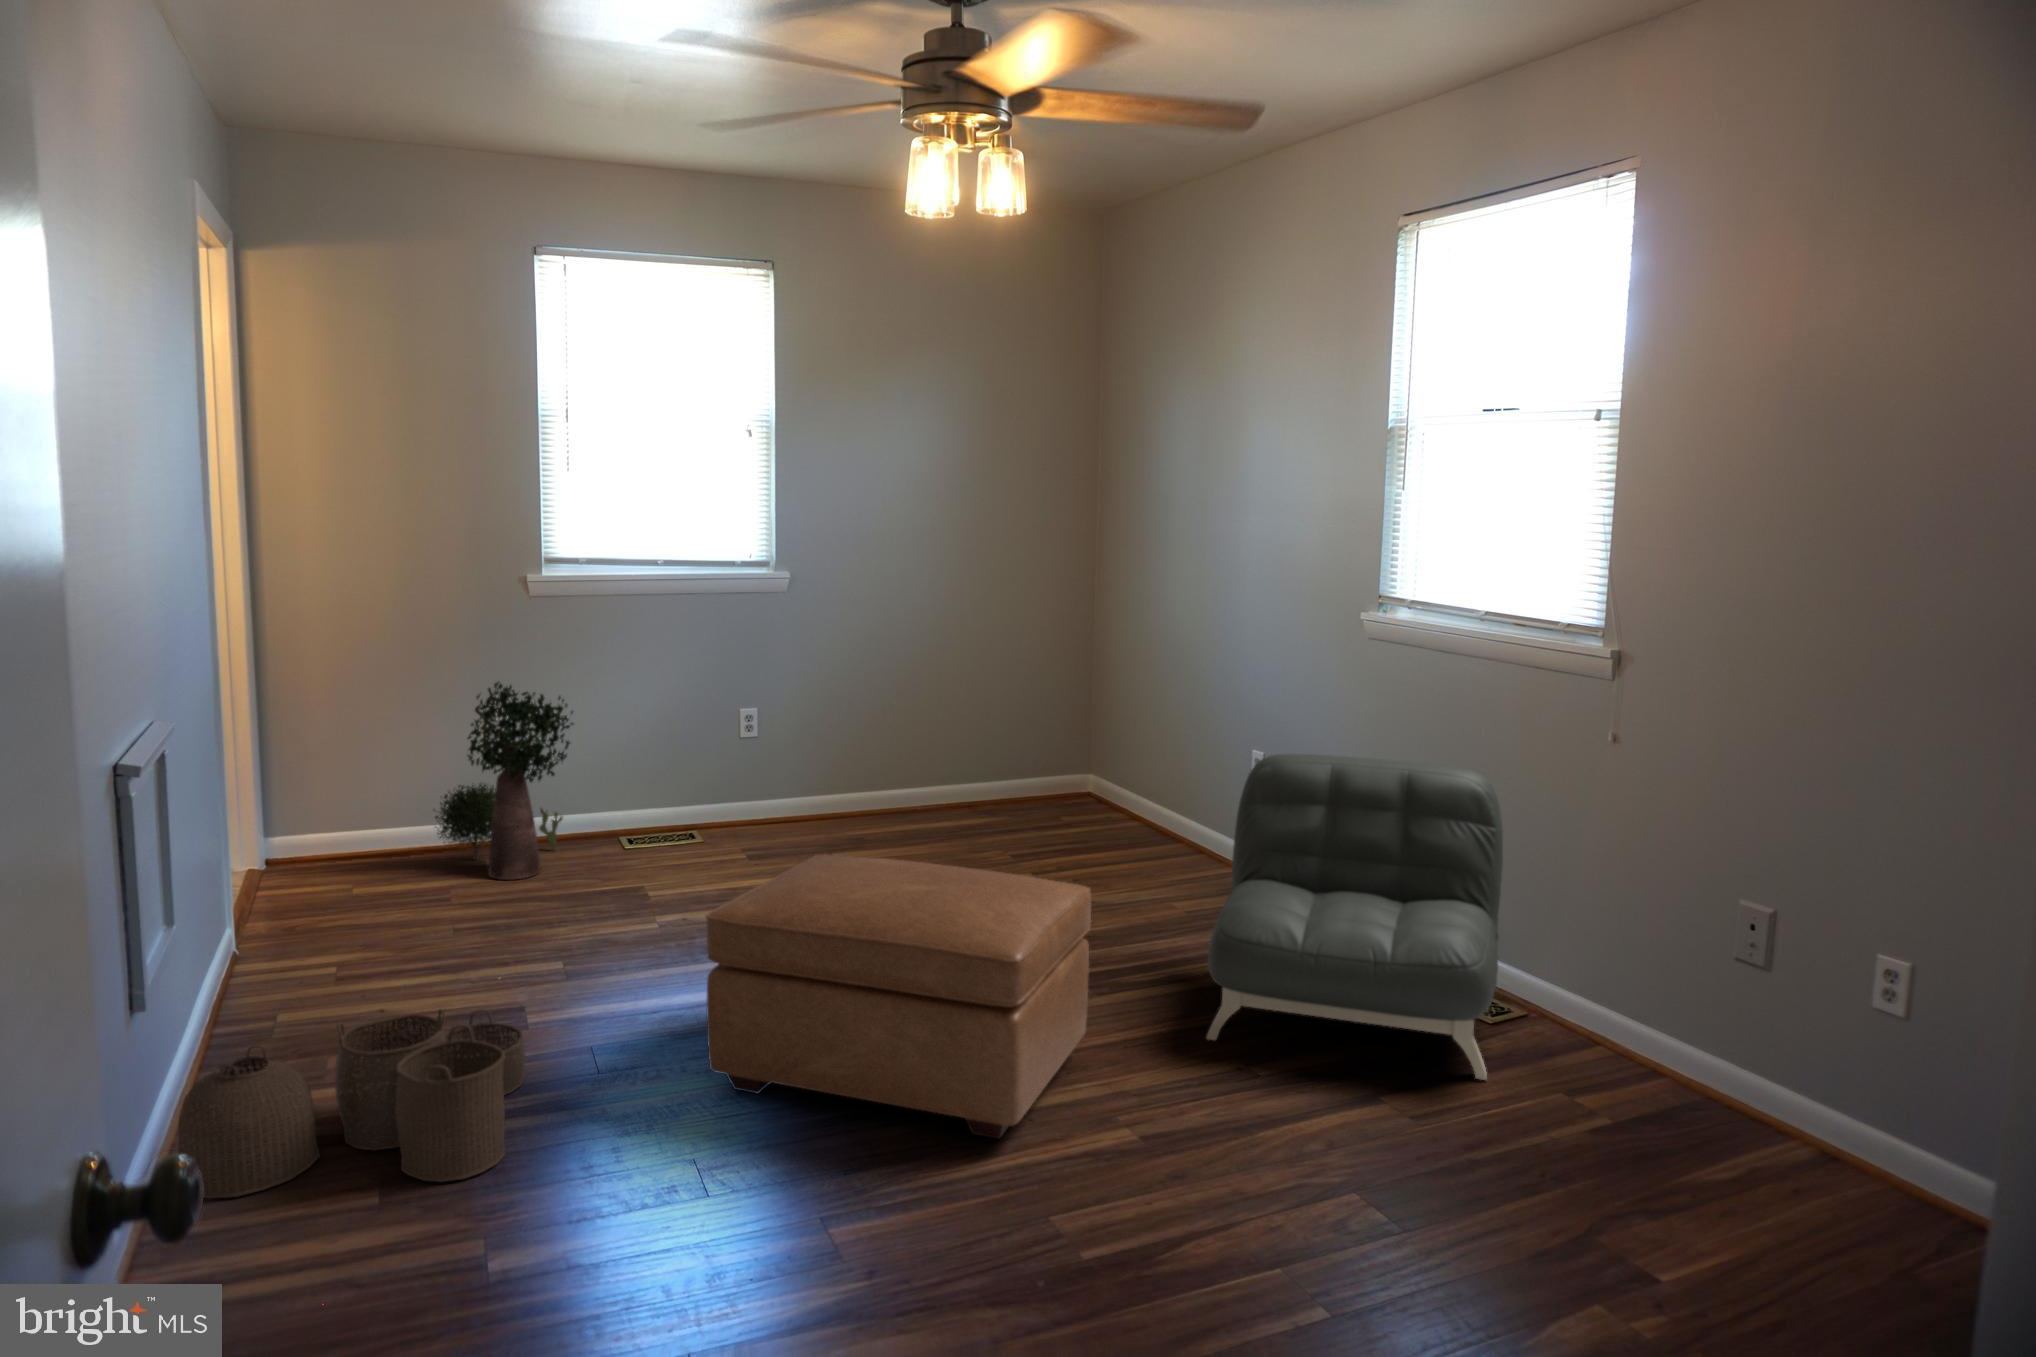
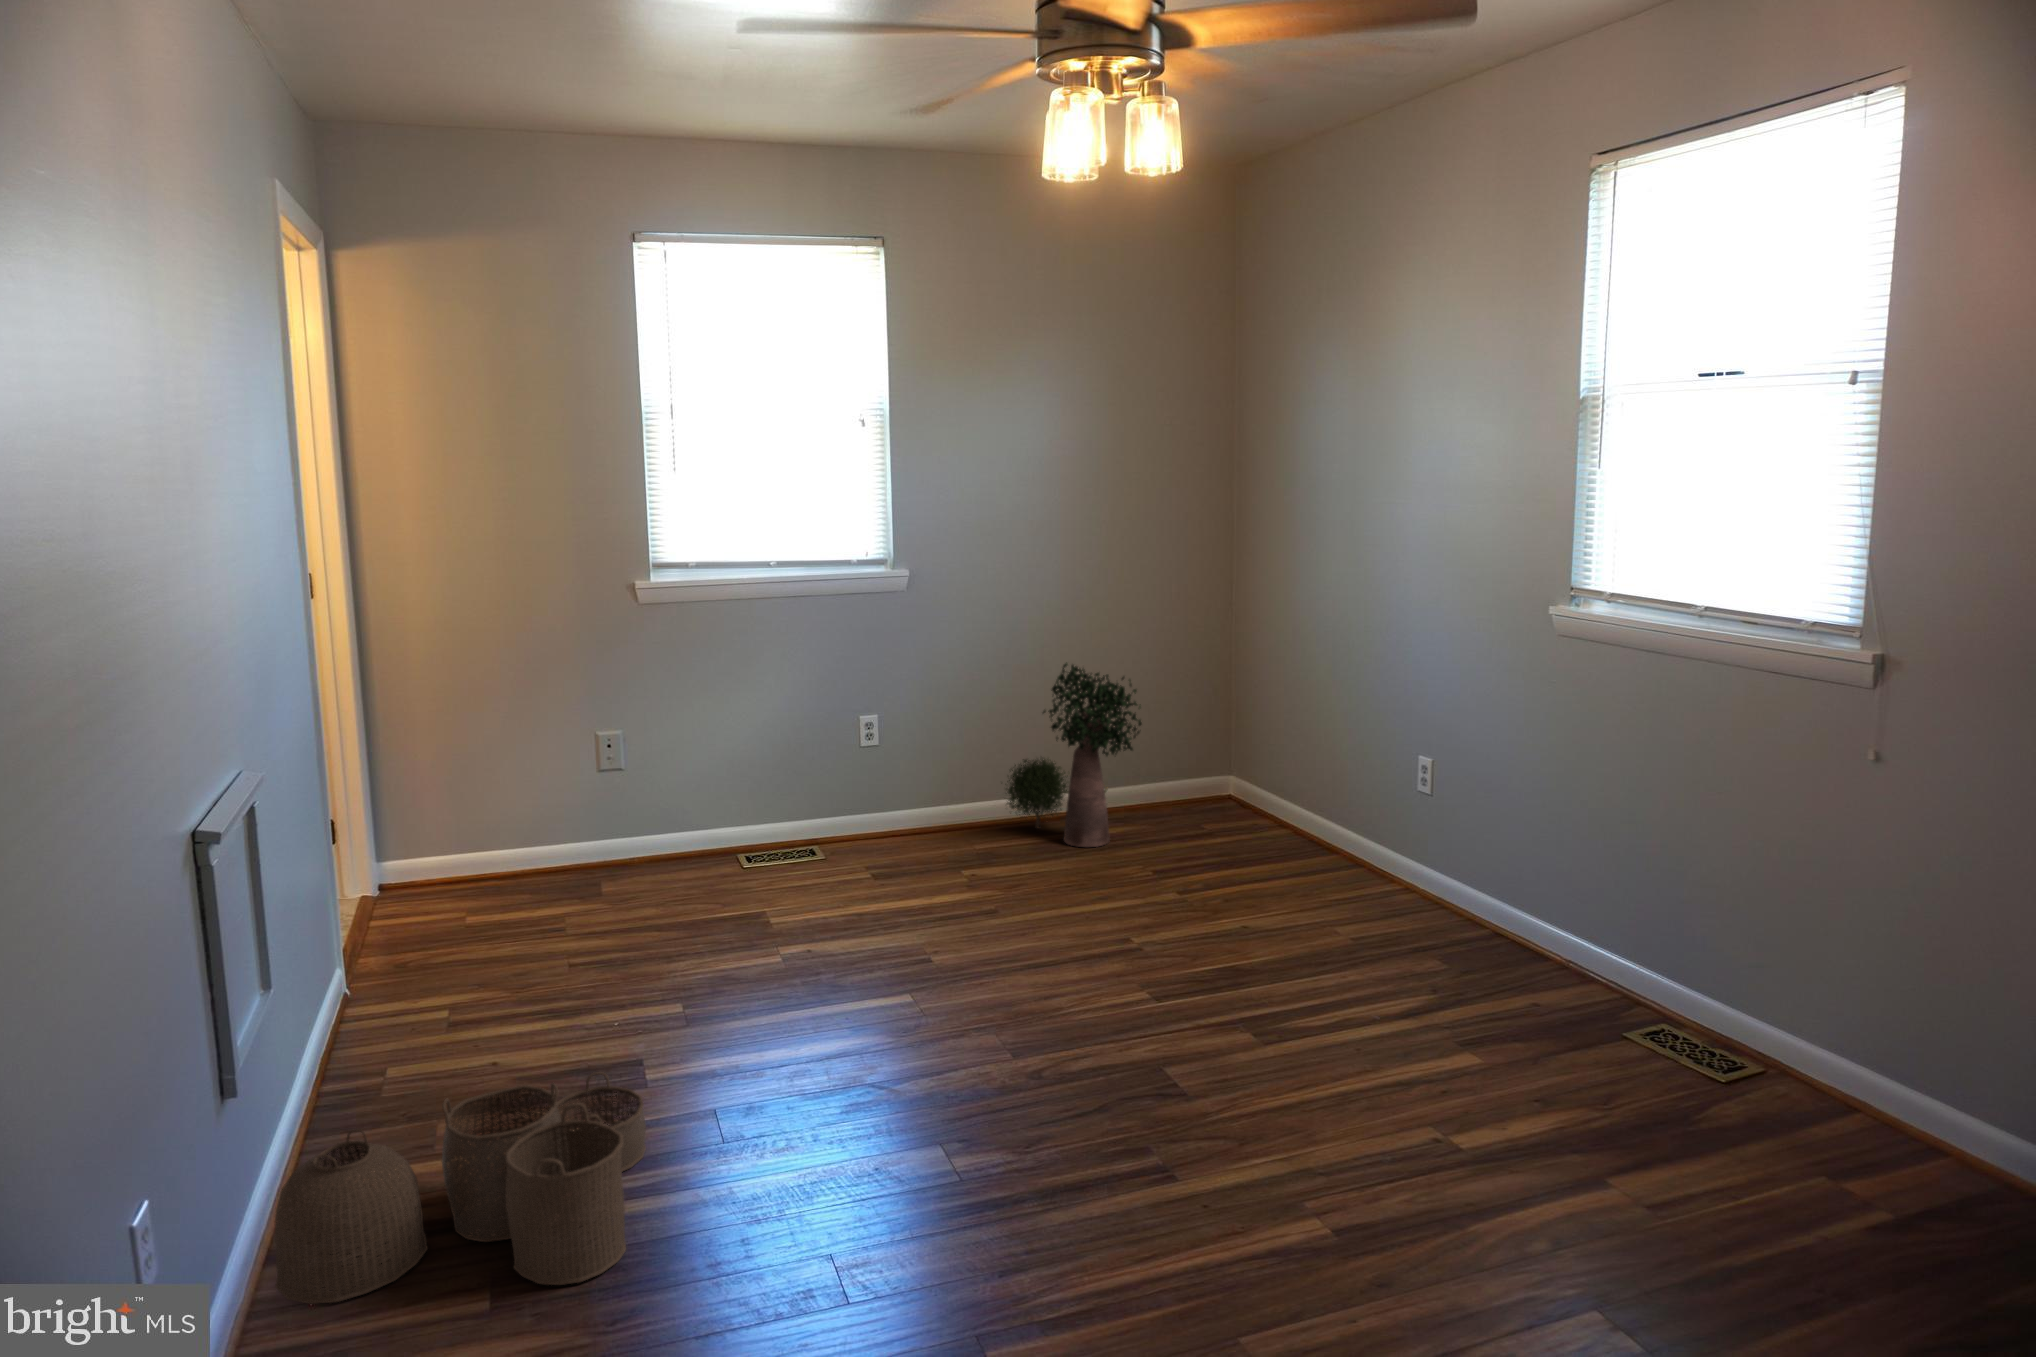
potted plant: present [435,682,573,880] -> present [1006,662,1142,847]
armchair: present [1207,754,1503,1080] -> none [1396,773,1742,1160]
ottoman: present [706,855,1091,1139] -> none [837,894,1266,1235]

